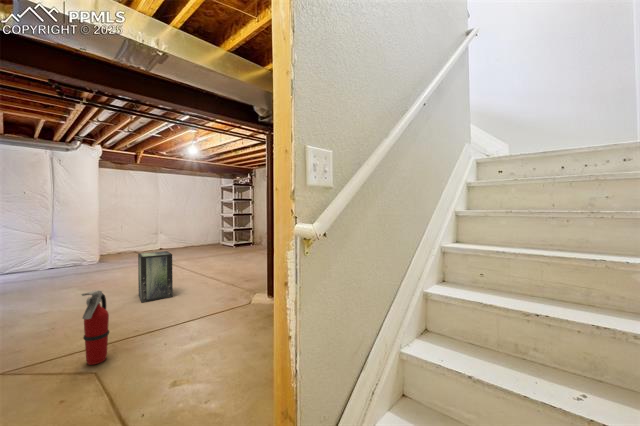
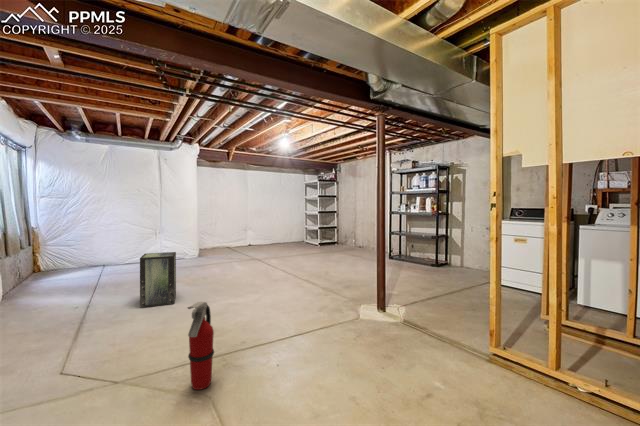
storage box: present [138,251,173,302] -> present [140,252,176,308]

